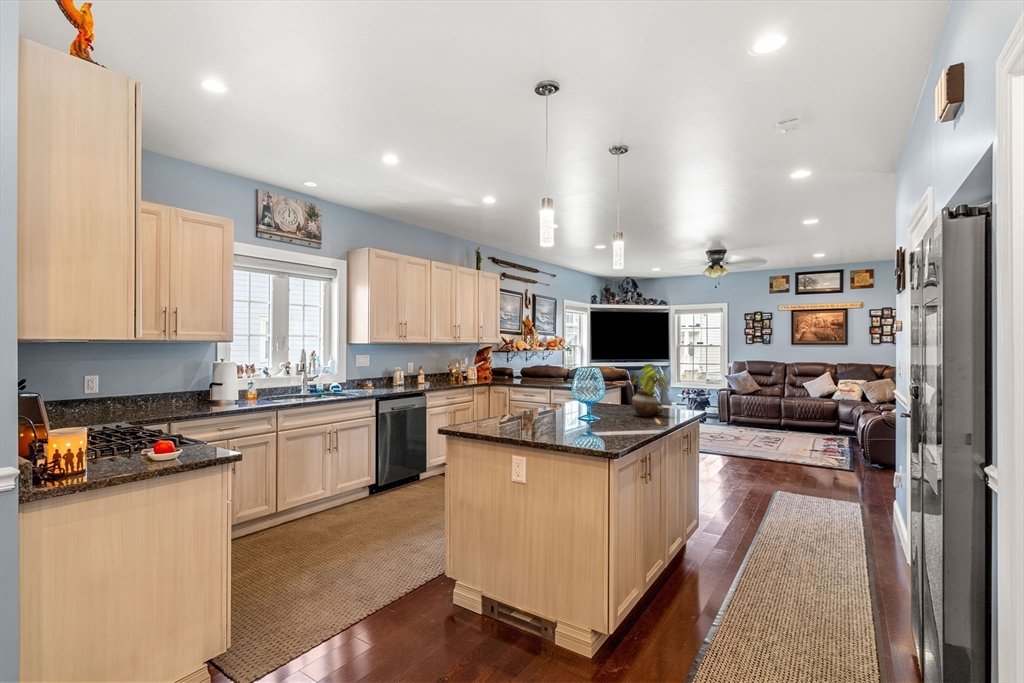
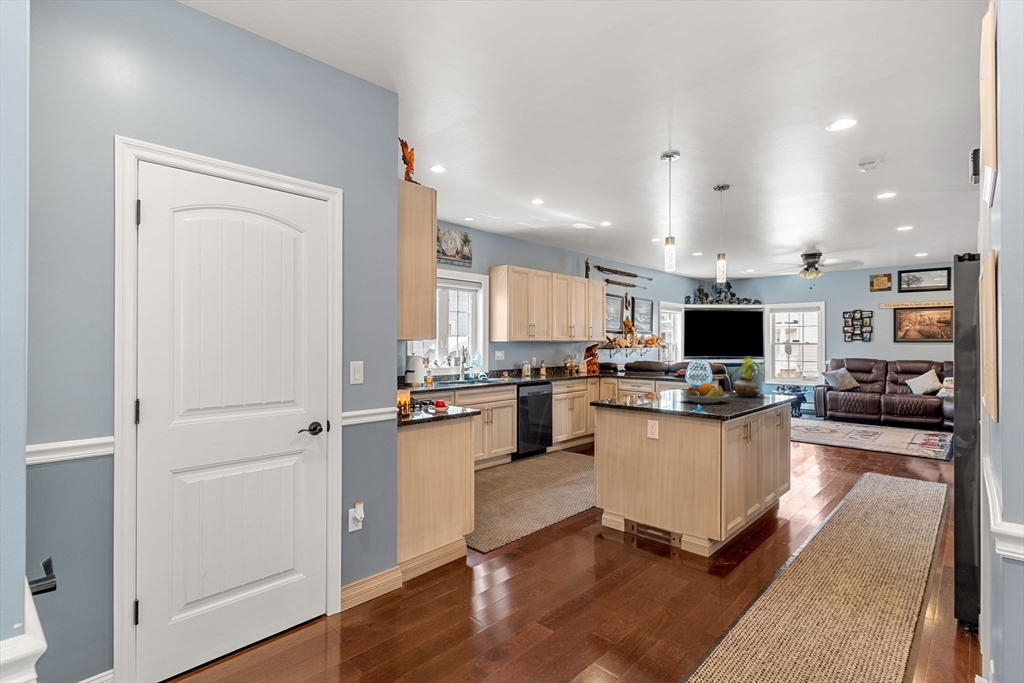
fruit bowl: none [560,403,623,431] -> present [681,383,729,404]

